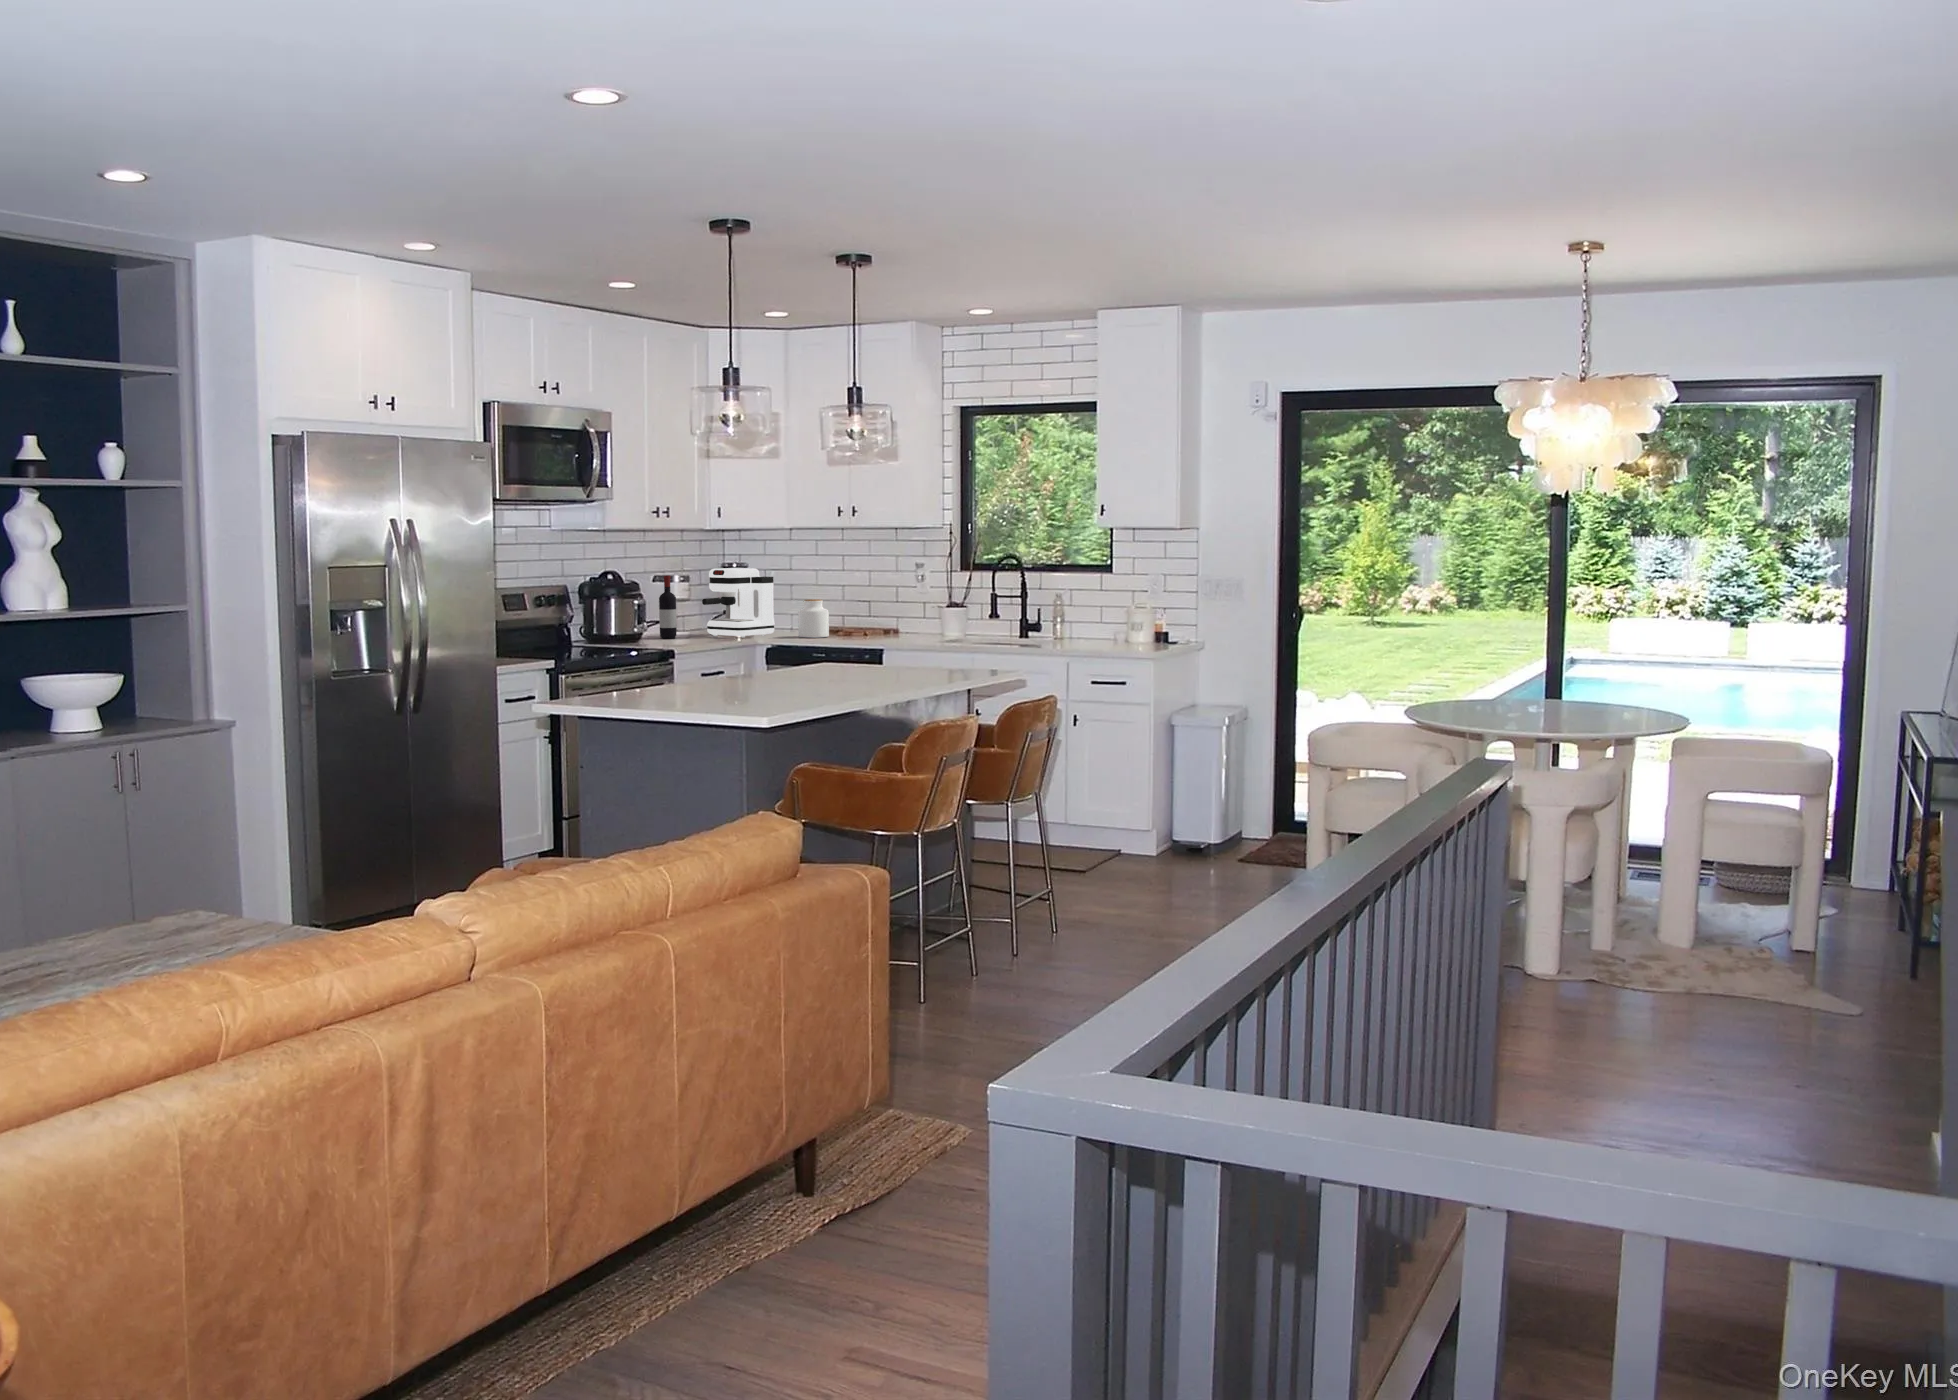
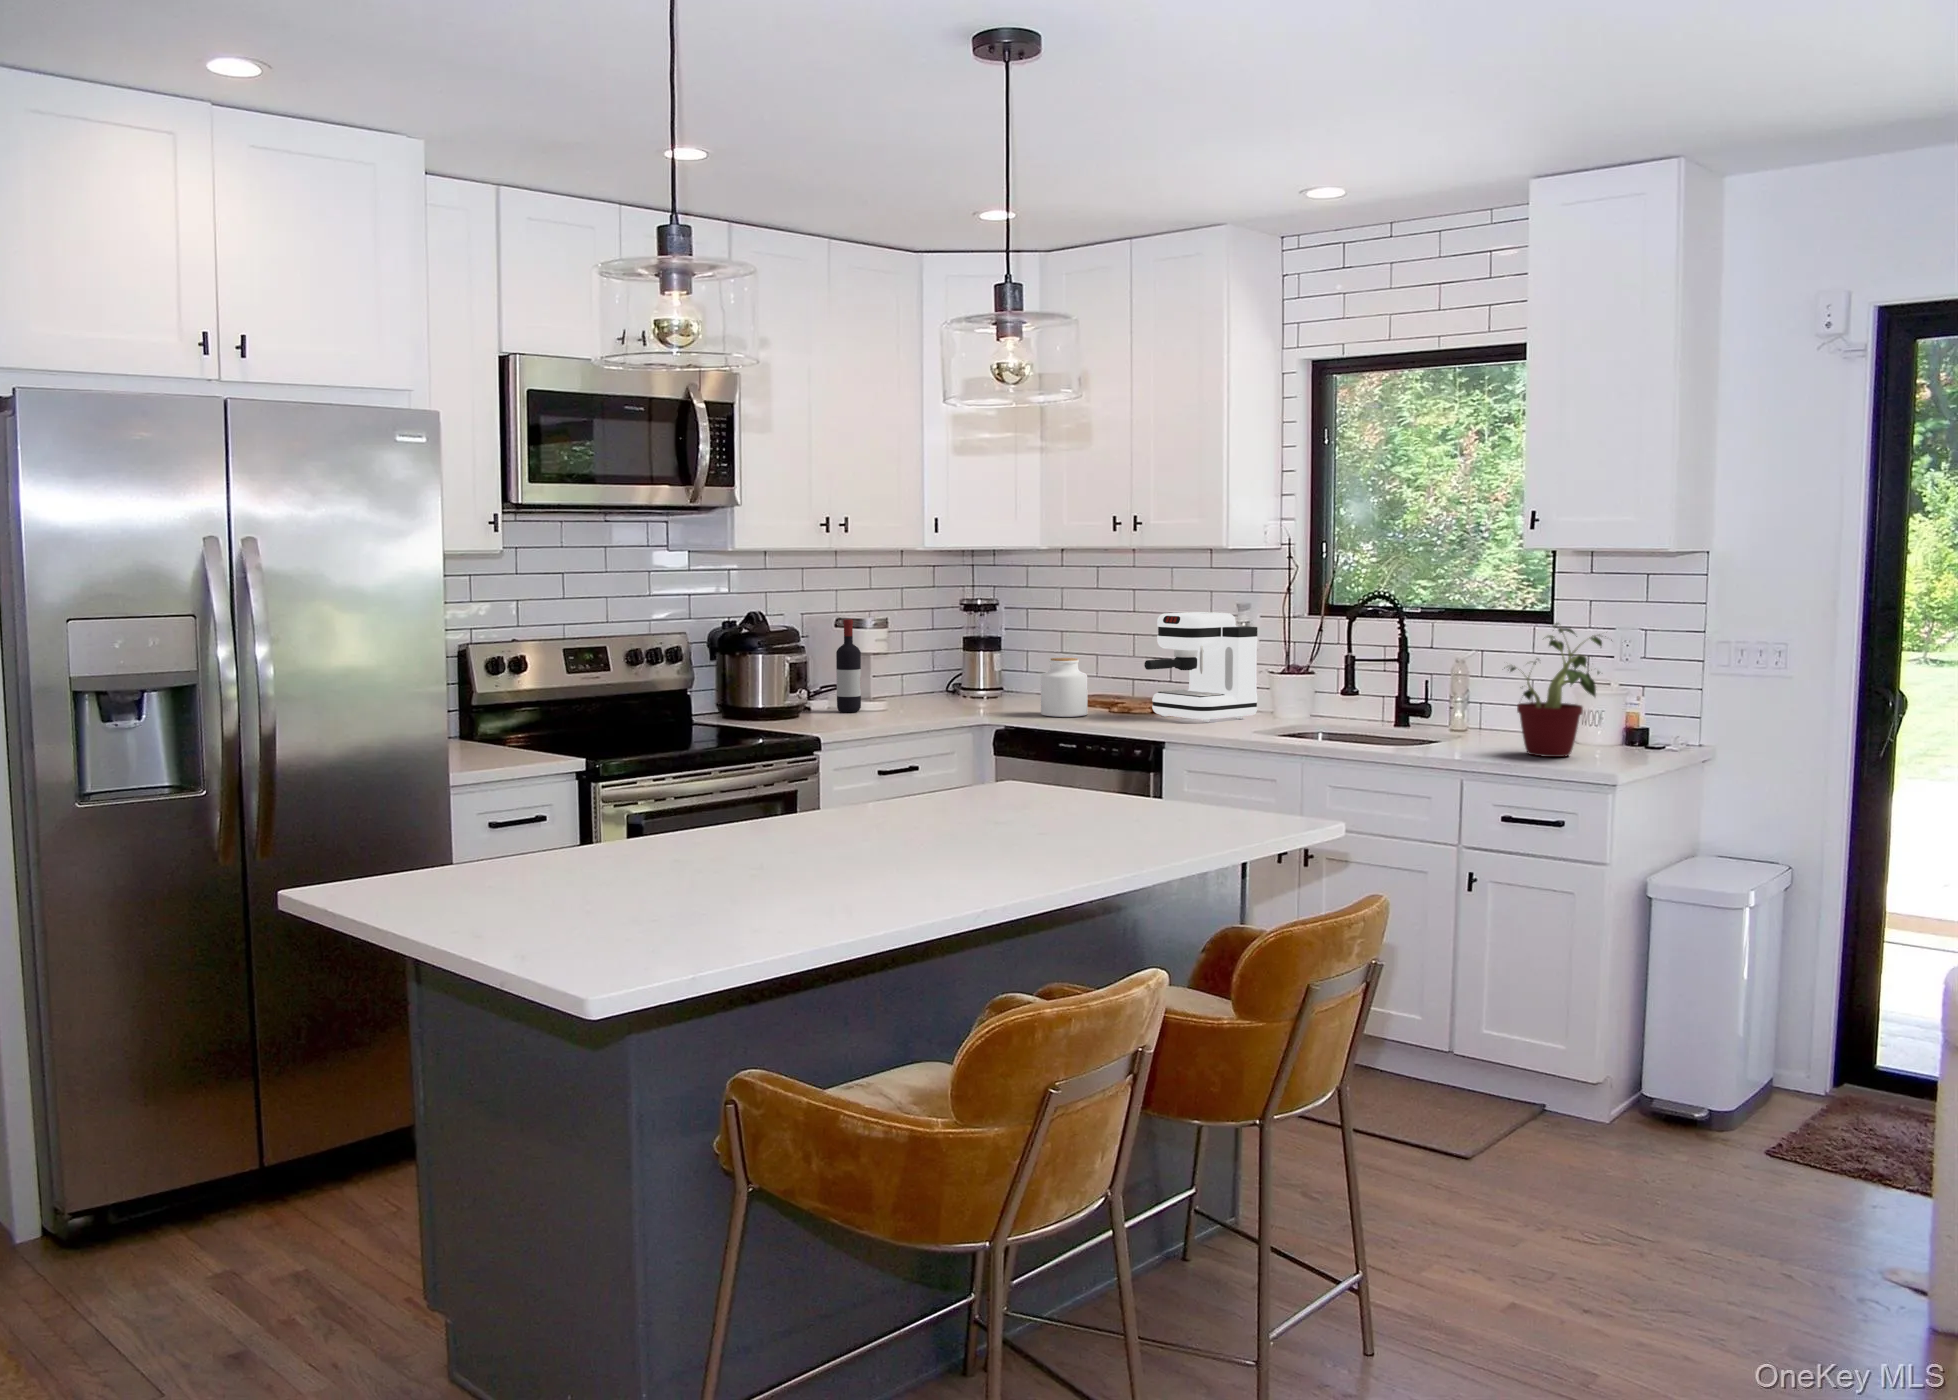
coffee maker: present [702,568,774,637] -> present [1144,612,1258,722]
potted plant: none [1089,571,1148,648] -> present [1508,623,1612,757]

